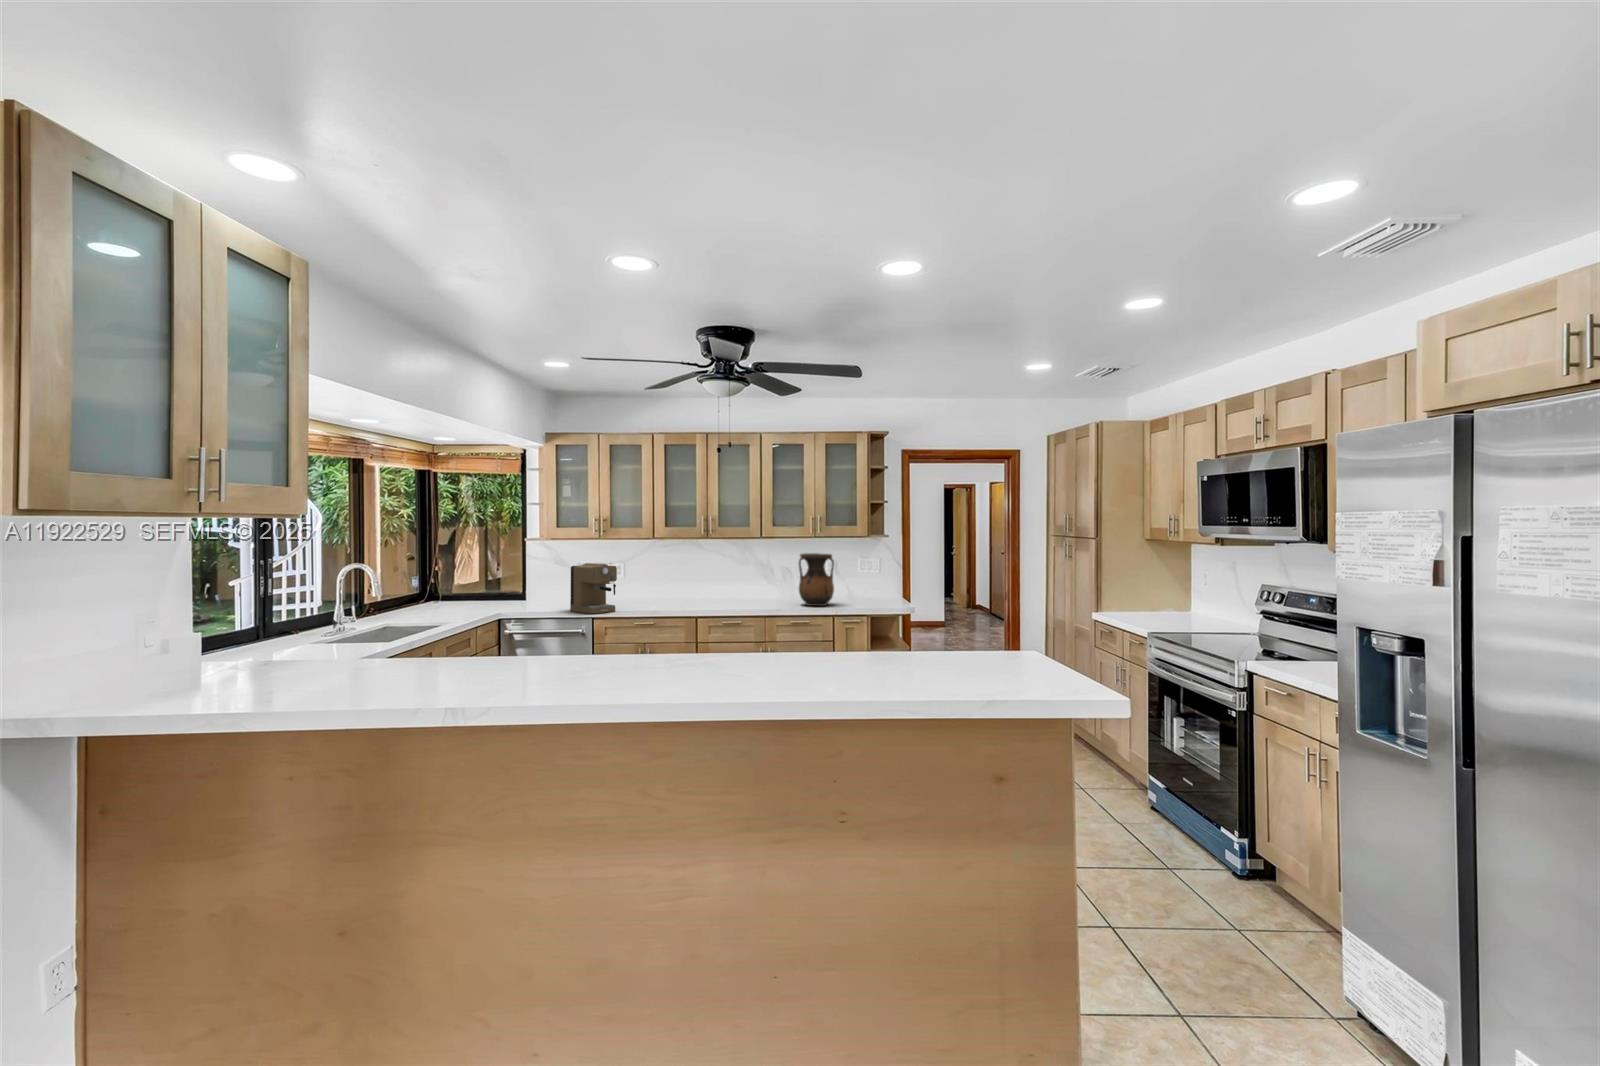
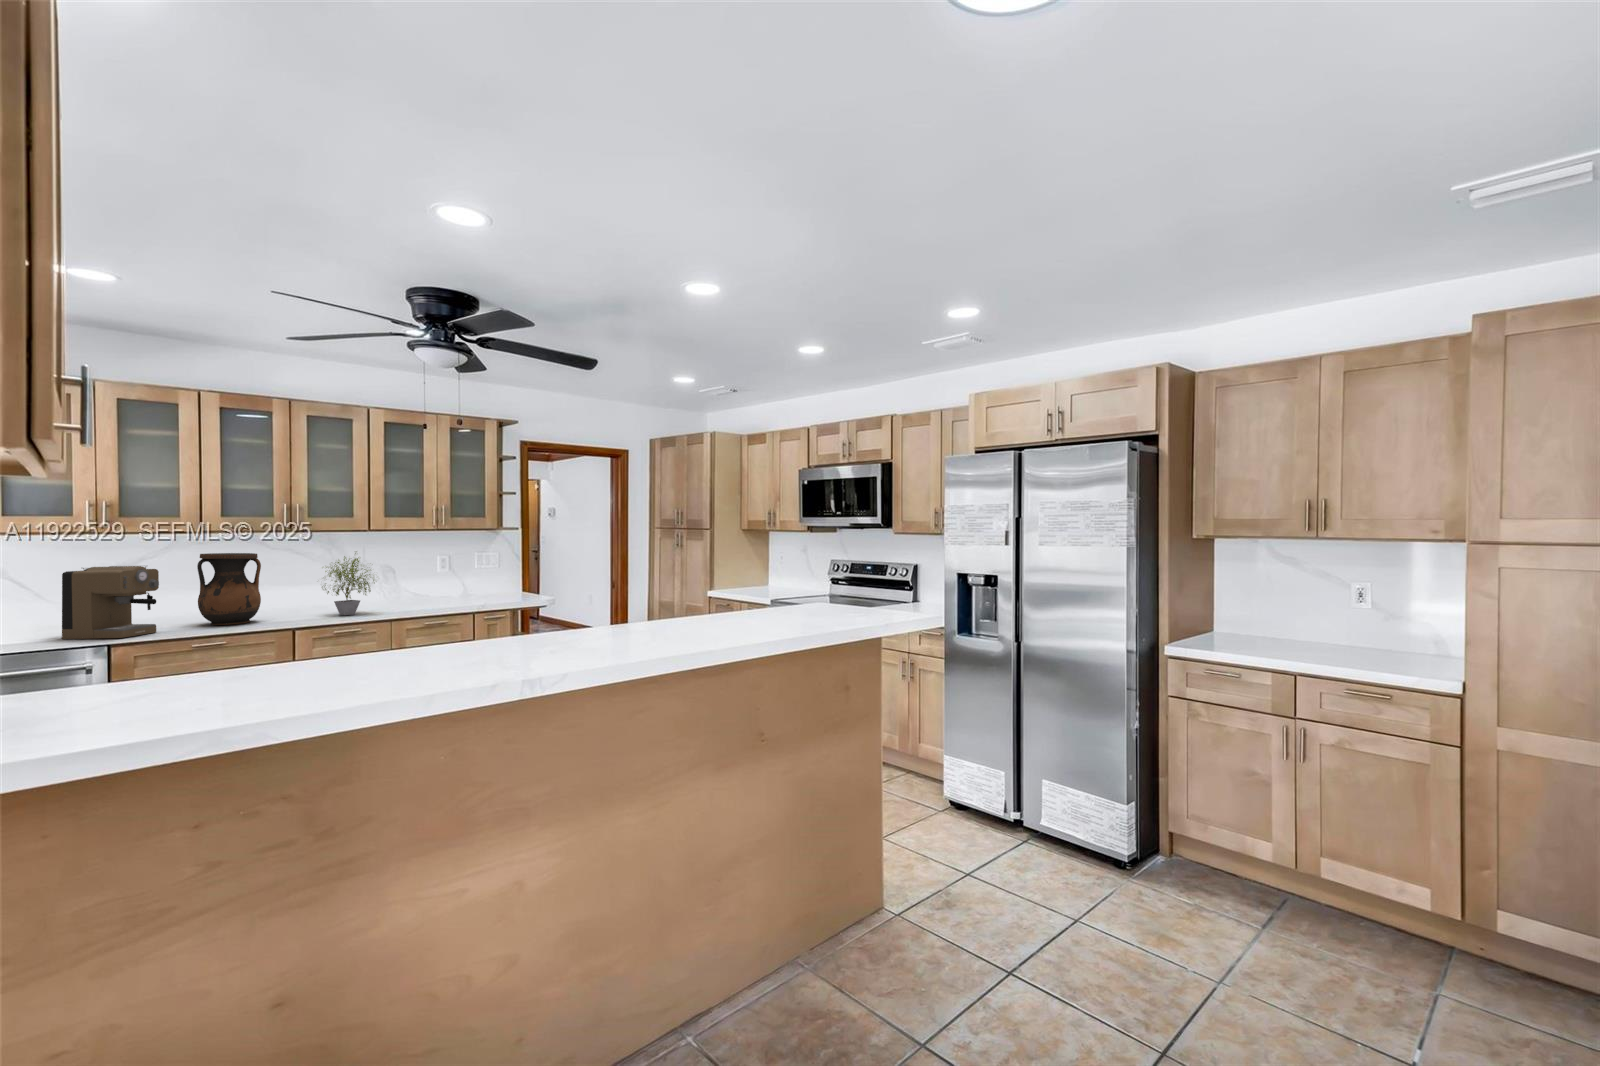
vase: present [798,553,834,606] -> present [197,553,261,625]
potted plant: none [717,555,761,609] -> present [322,553,374,615]

